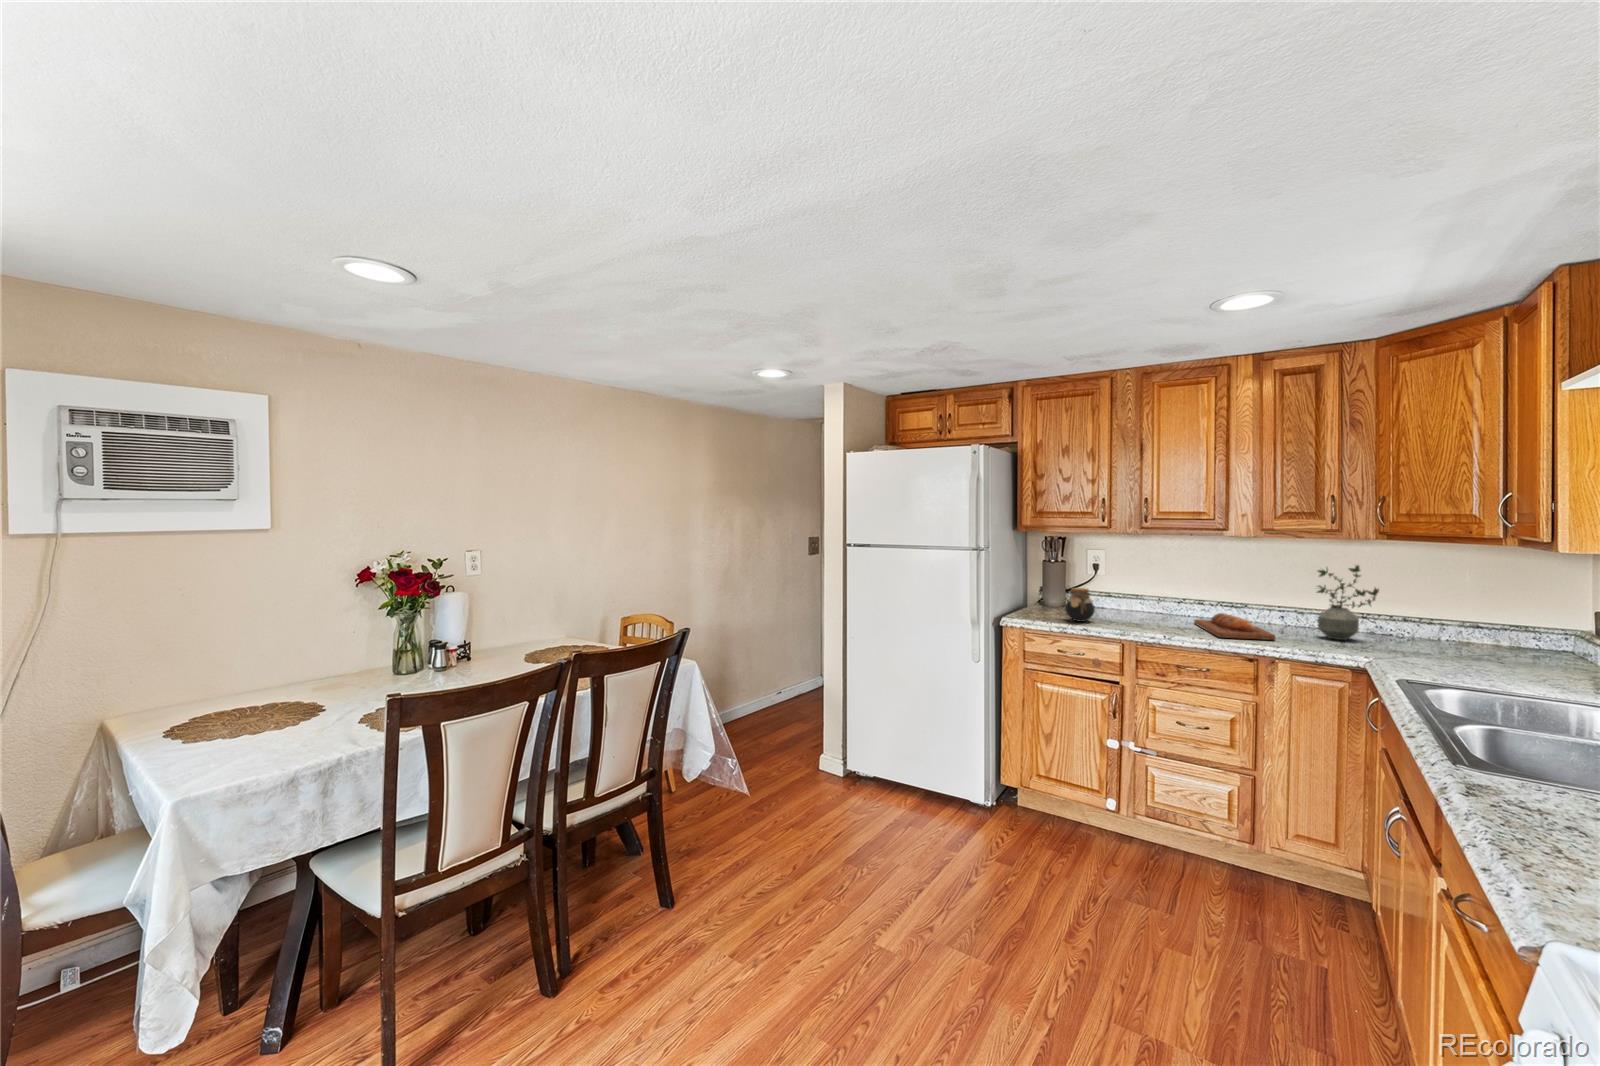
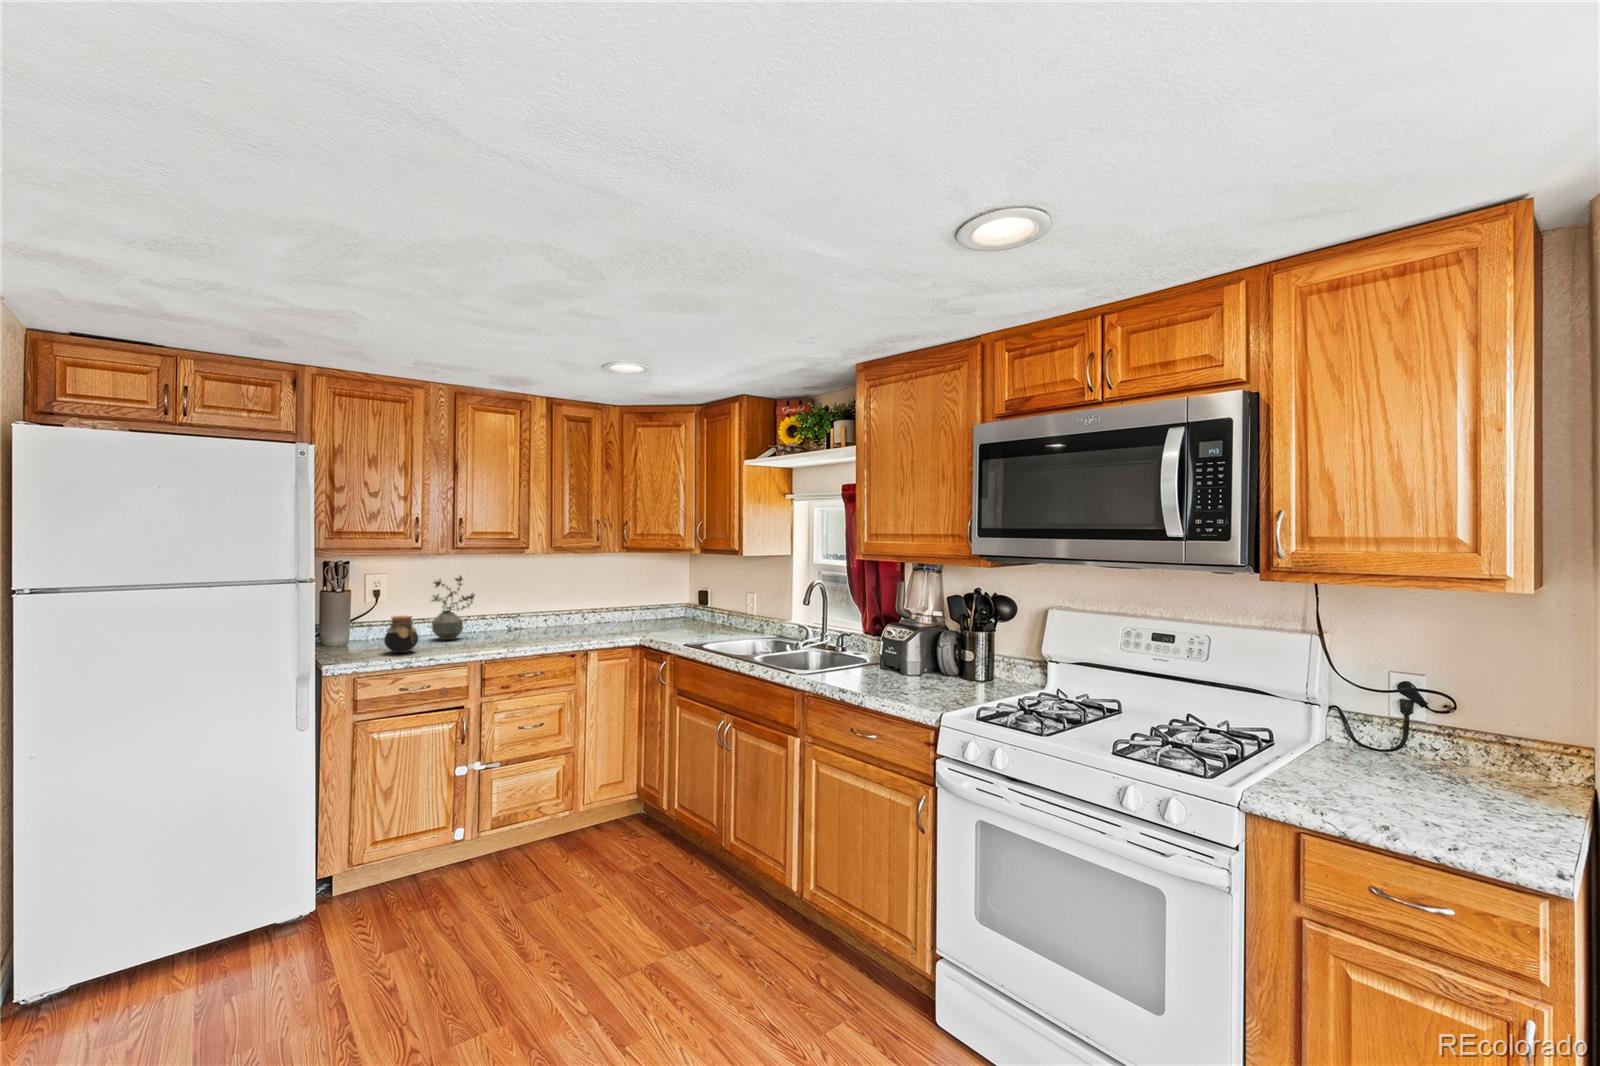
potted plant: present [1317,565,1379,640] -> present [432,576,475,640]
bread loaf: present [1194,613,1276,640] -> none [492,623,573,644]

